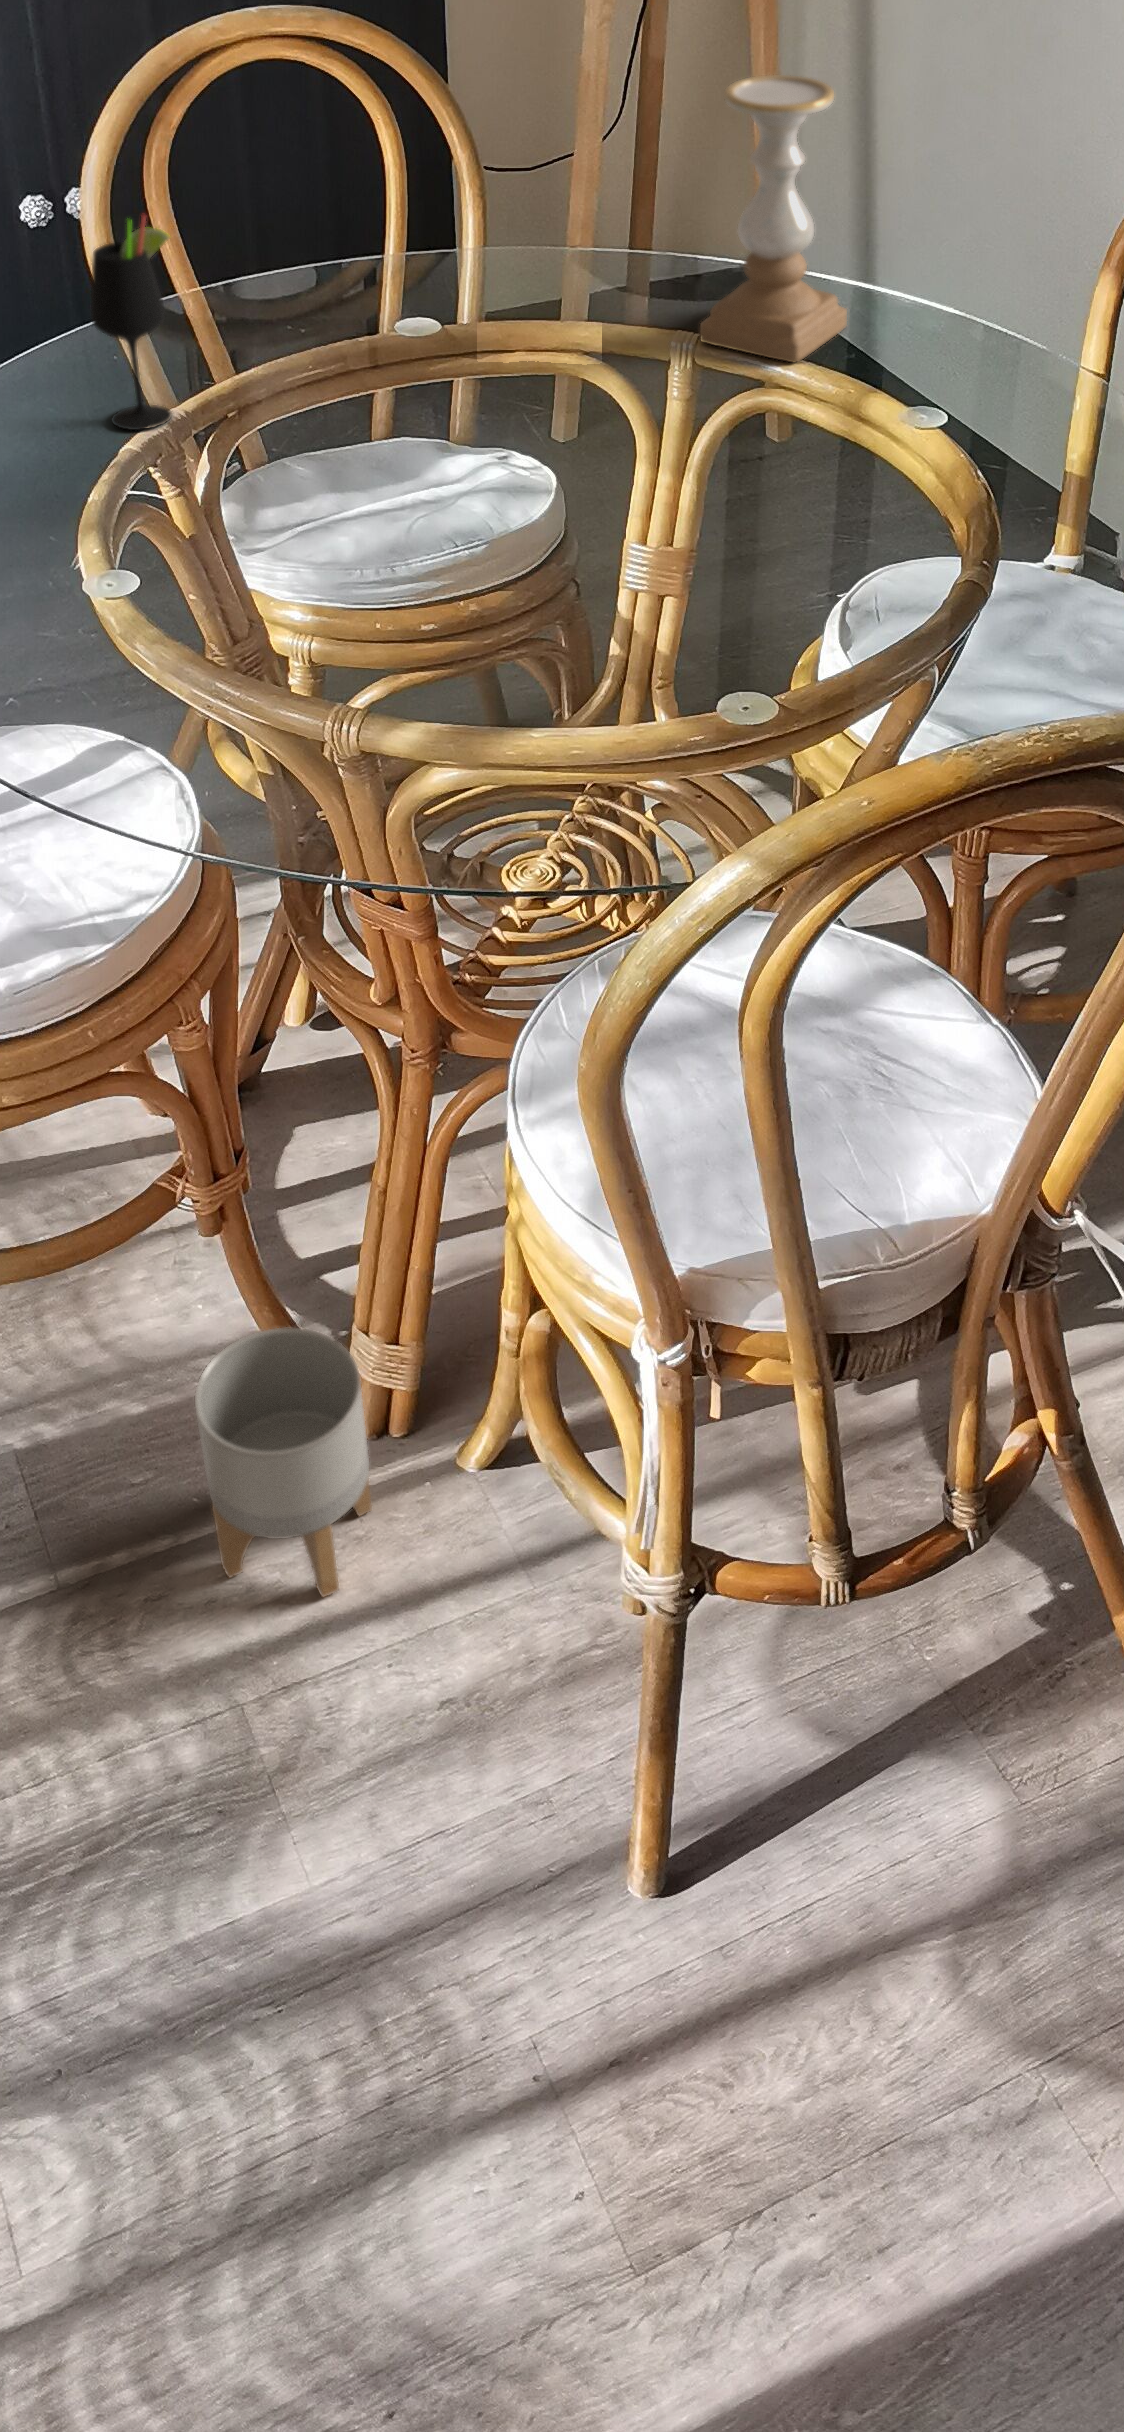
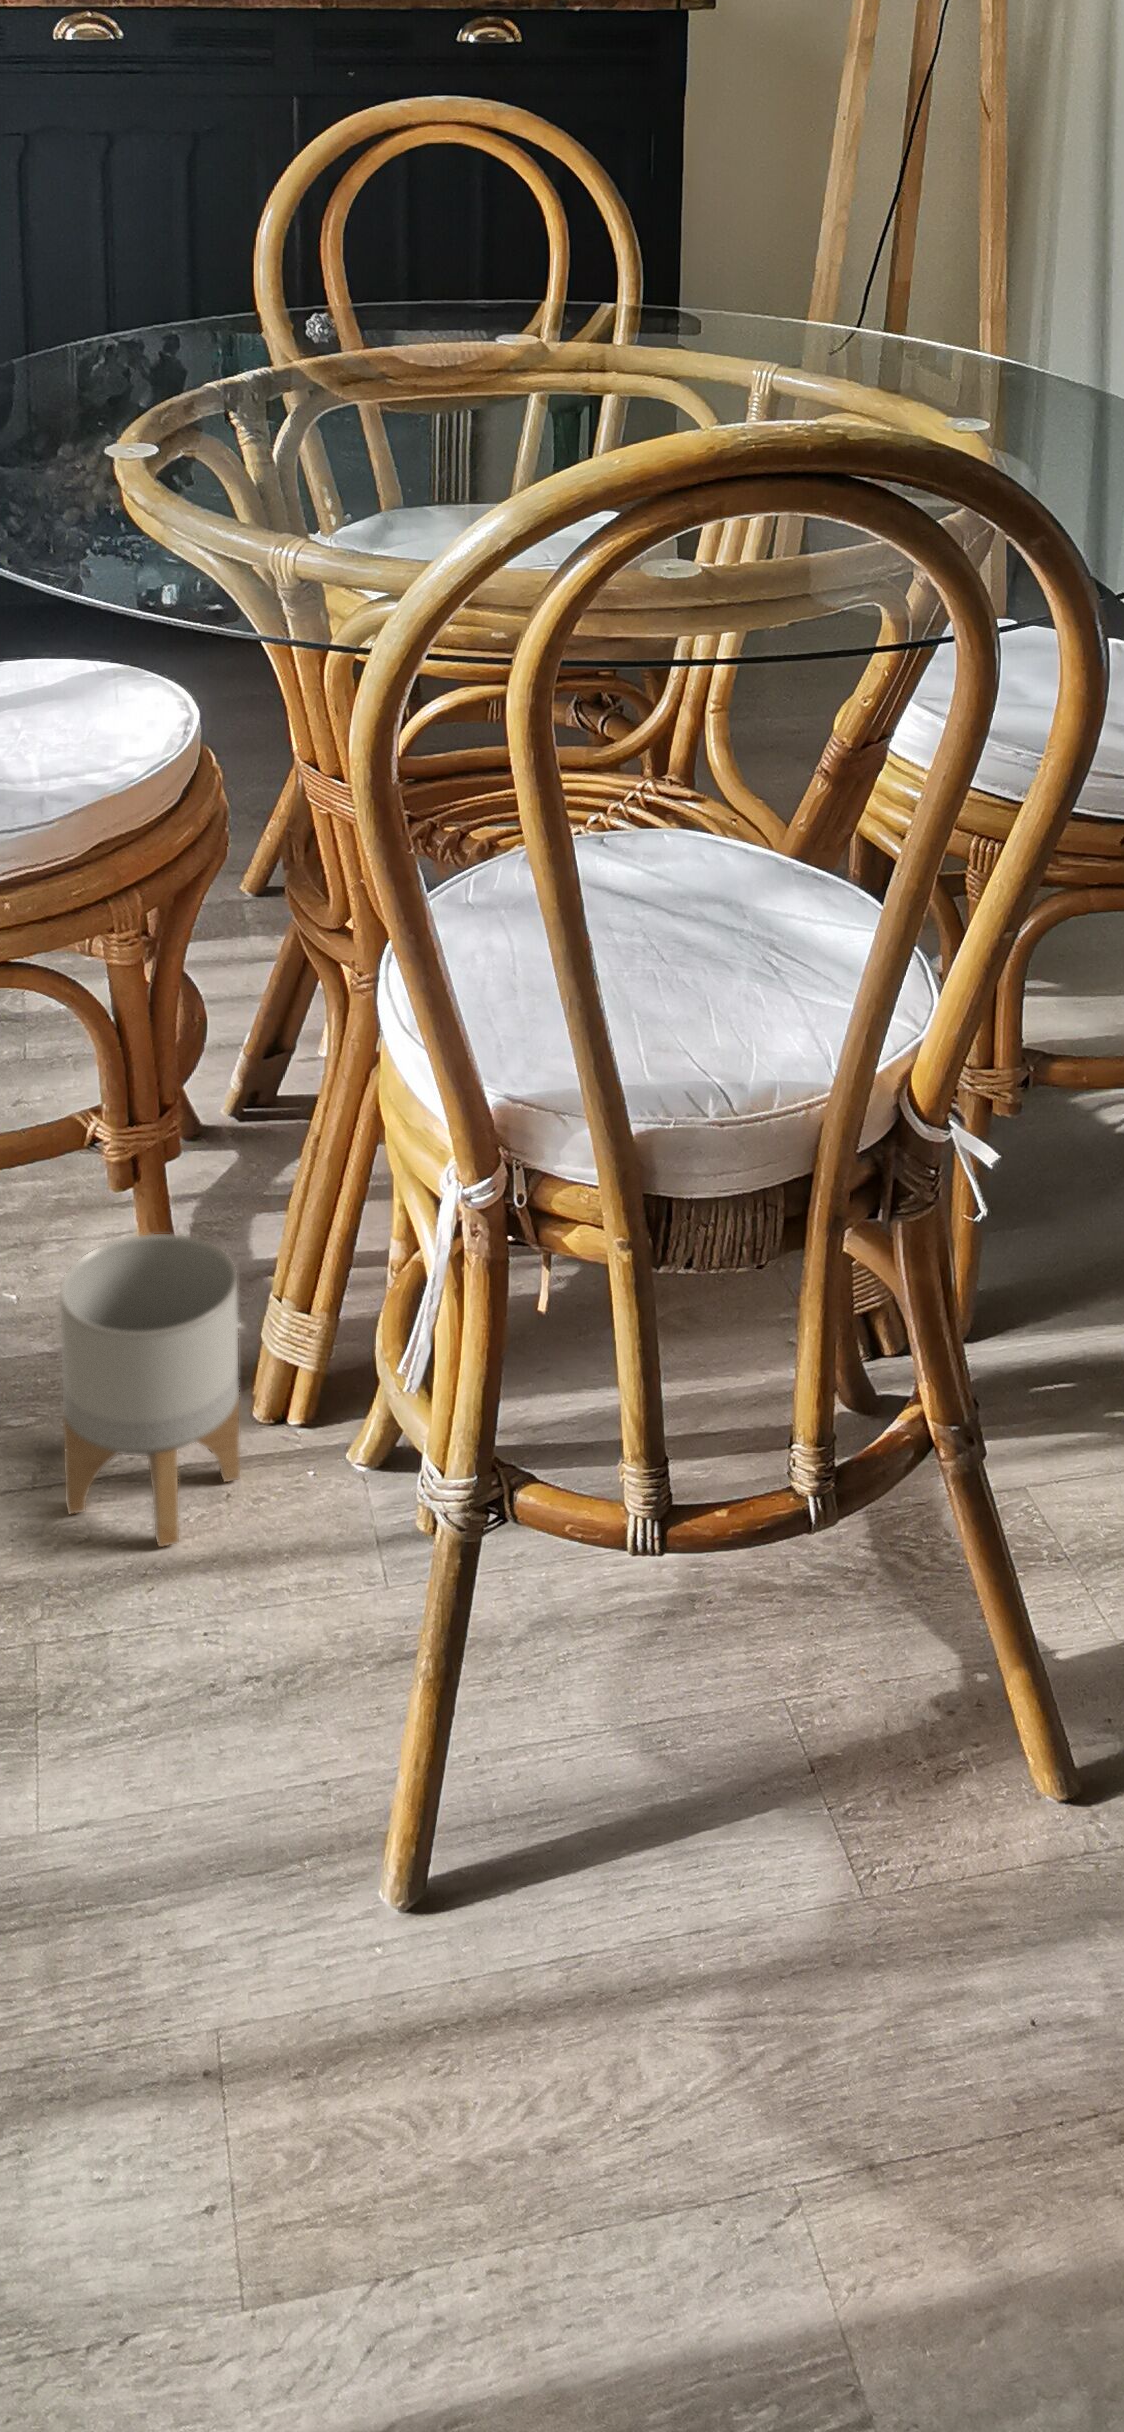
candle holder: present [700,75,847,362] -> none [789,140,938,401]
wine glass: present [91,215,172,430] -> none [210,192,290,396]

